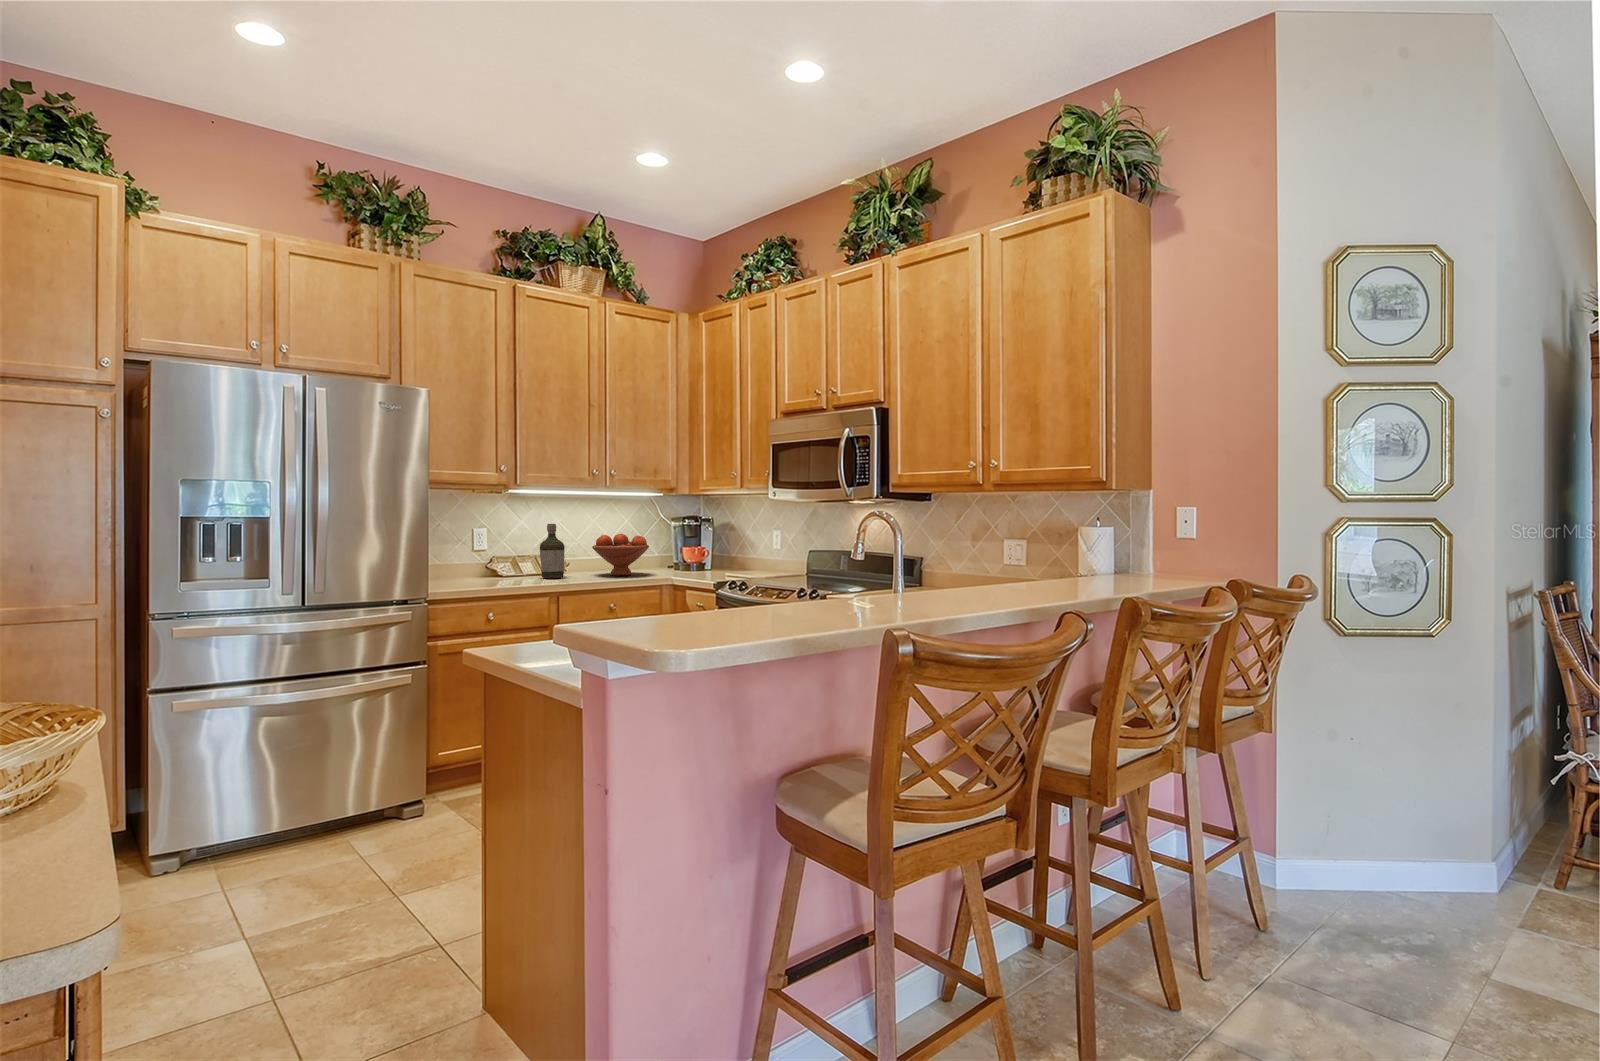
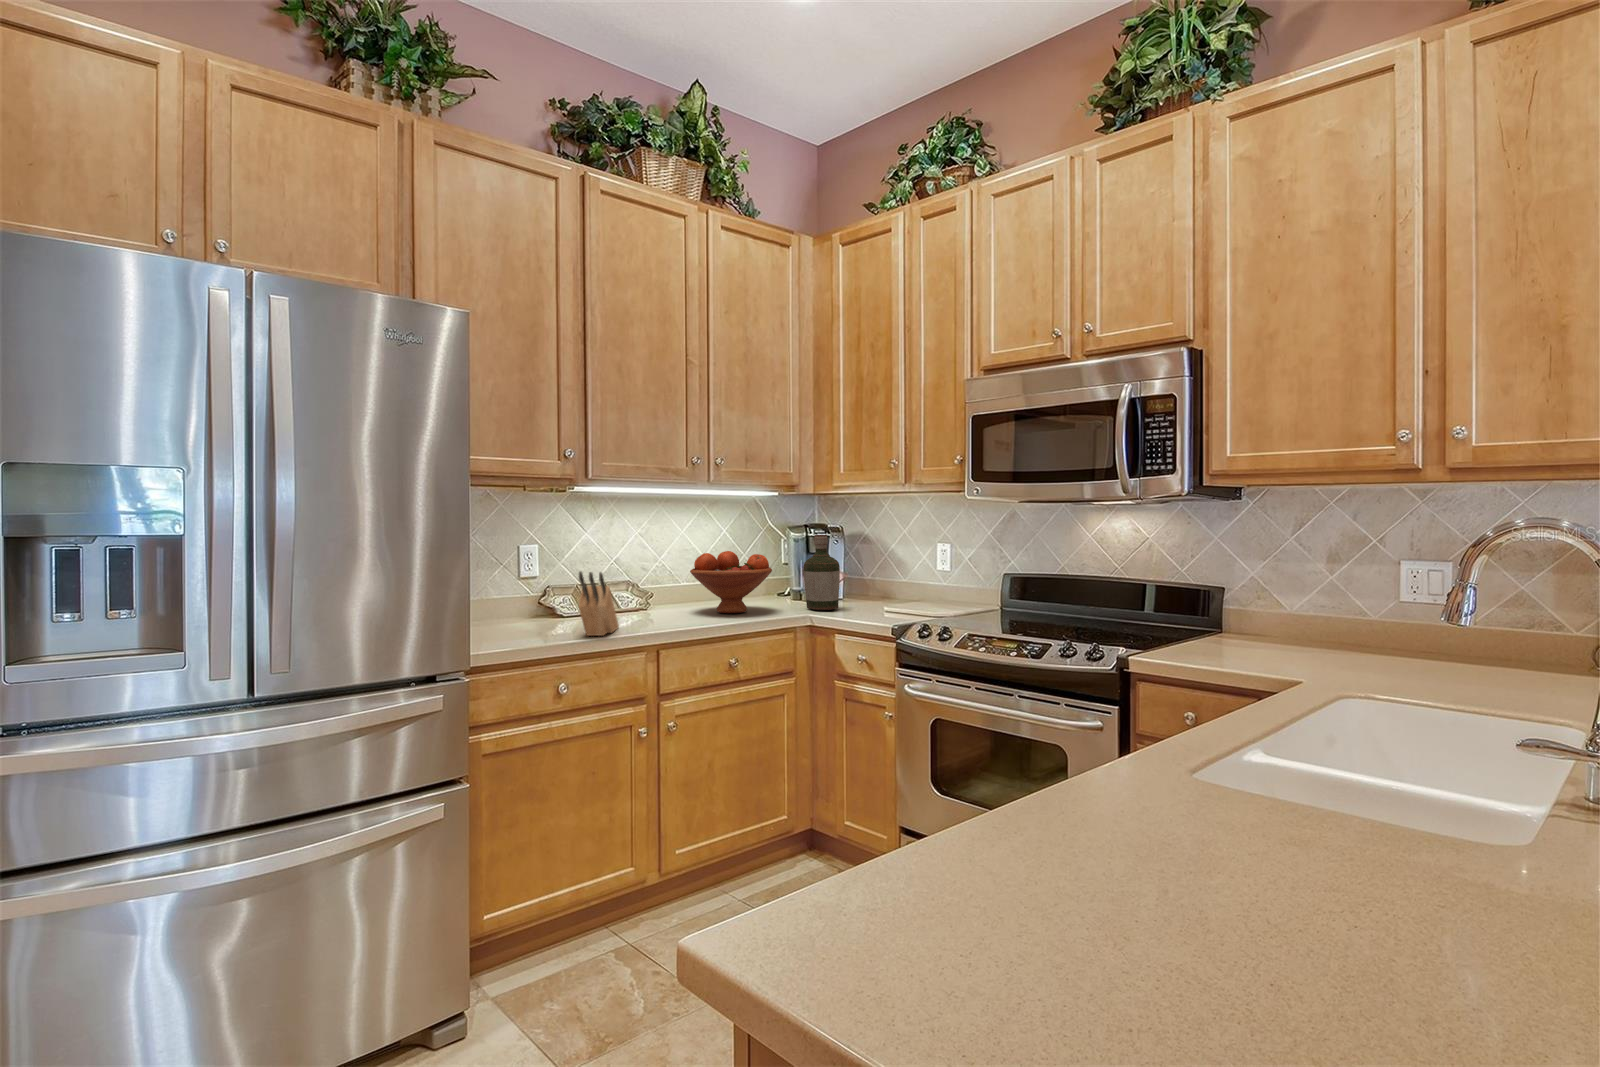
bottle: present [540,524,564,578] -> present [804,535,840,610]
knife block: none [506,543,537,585] -> present [579,572,619,636]

